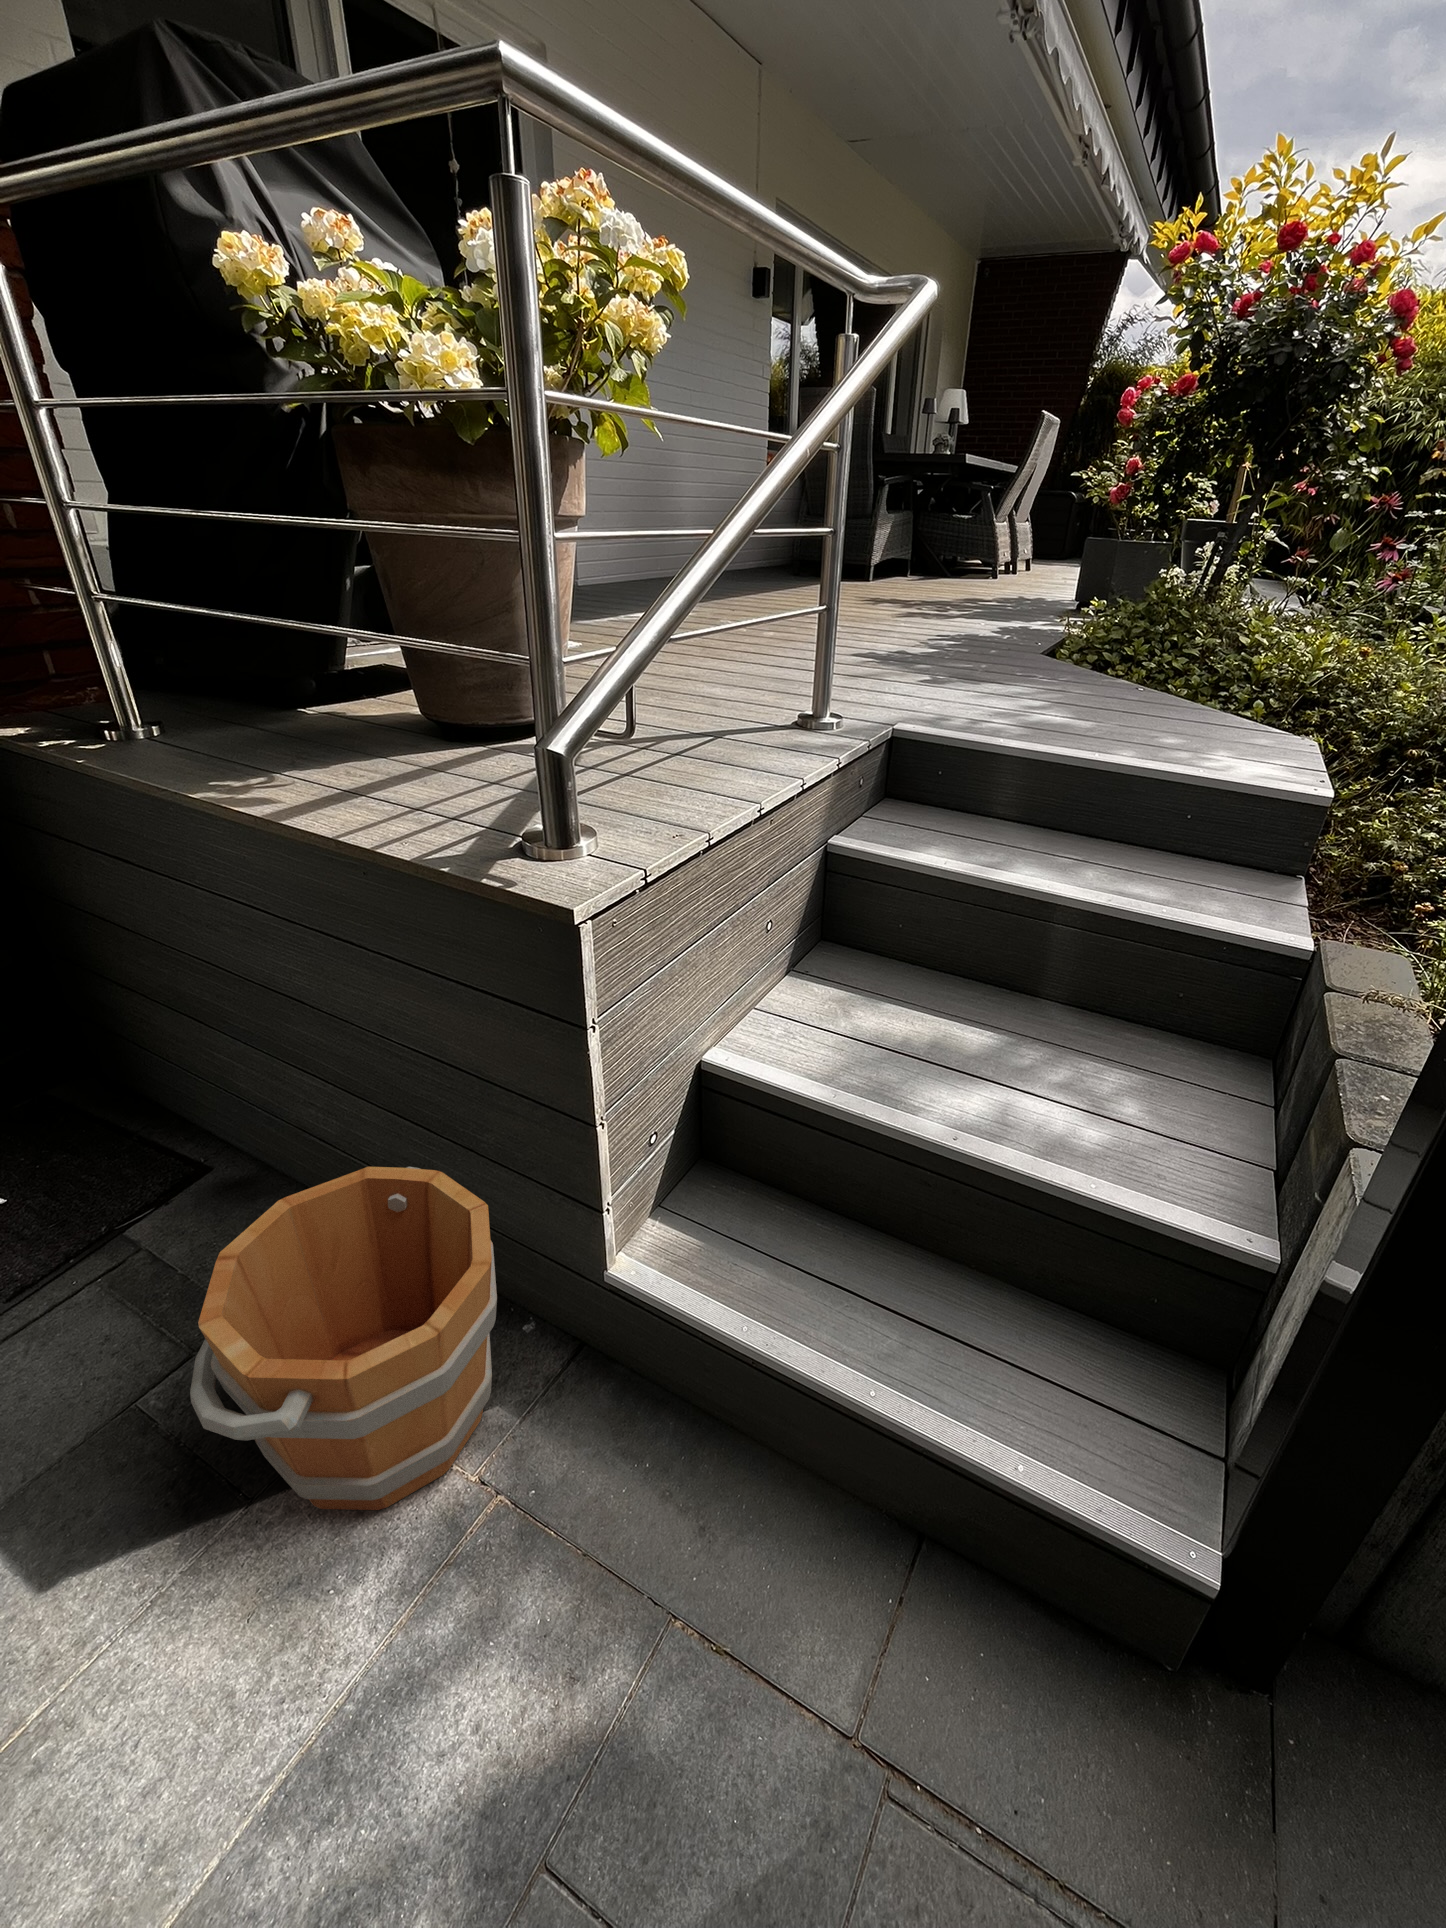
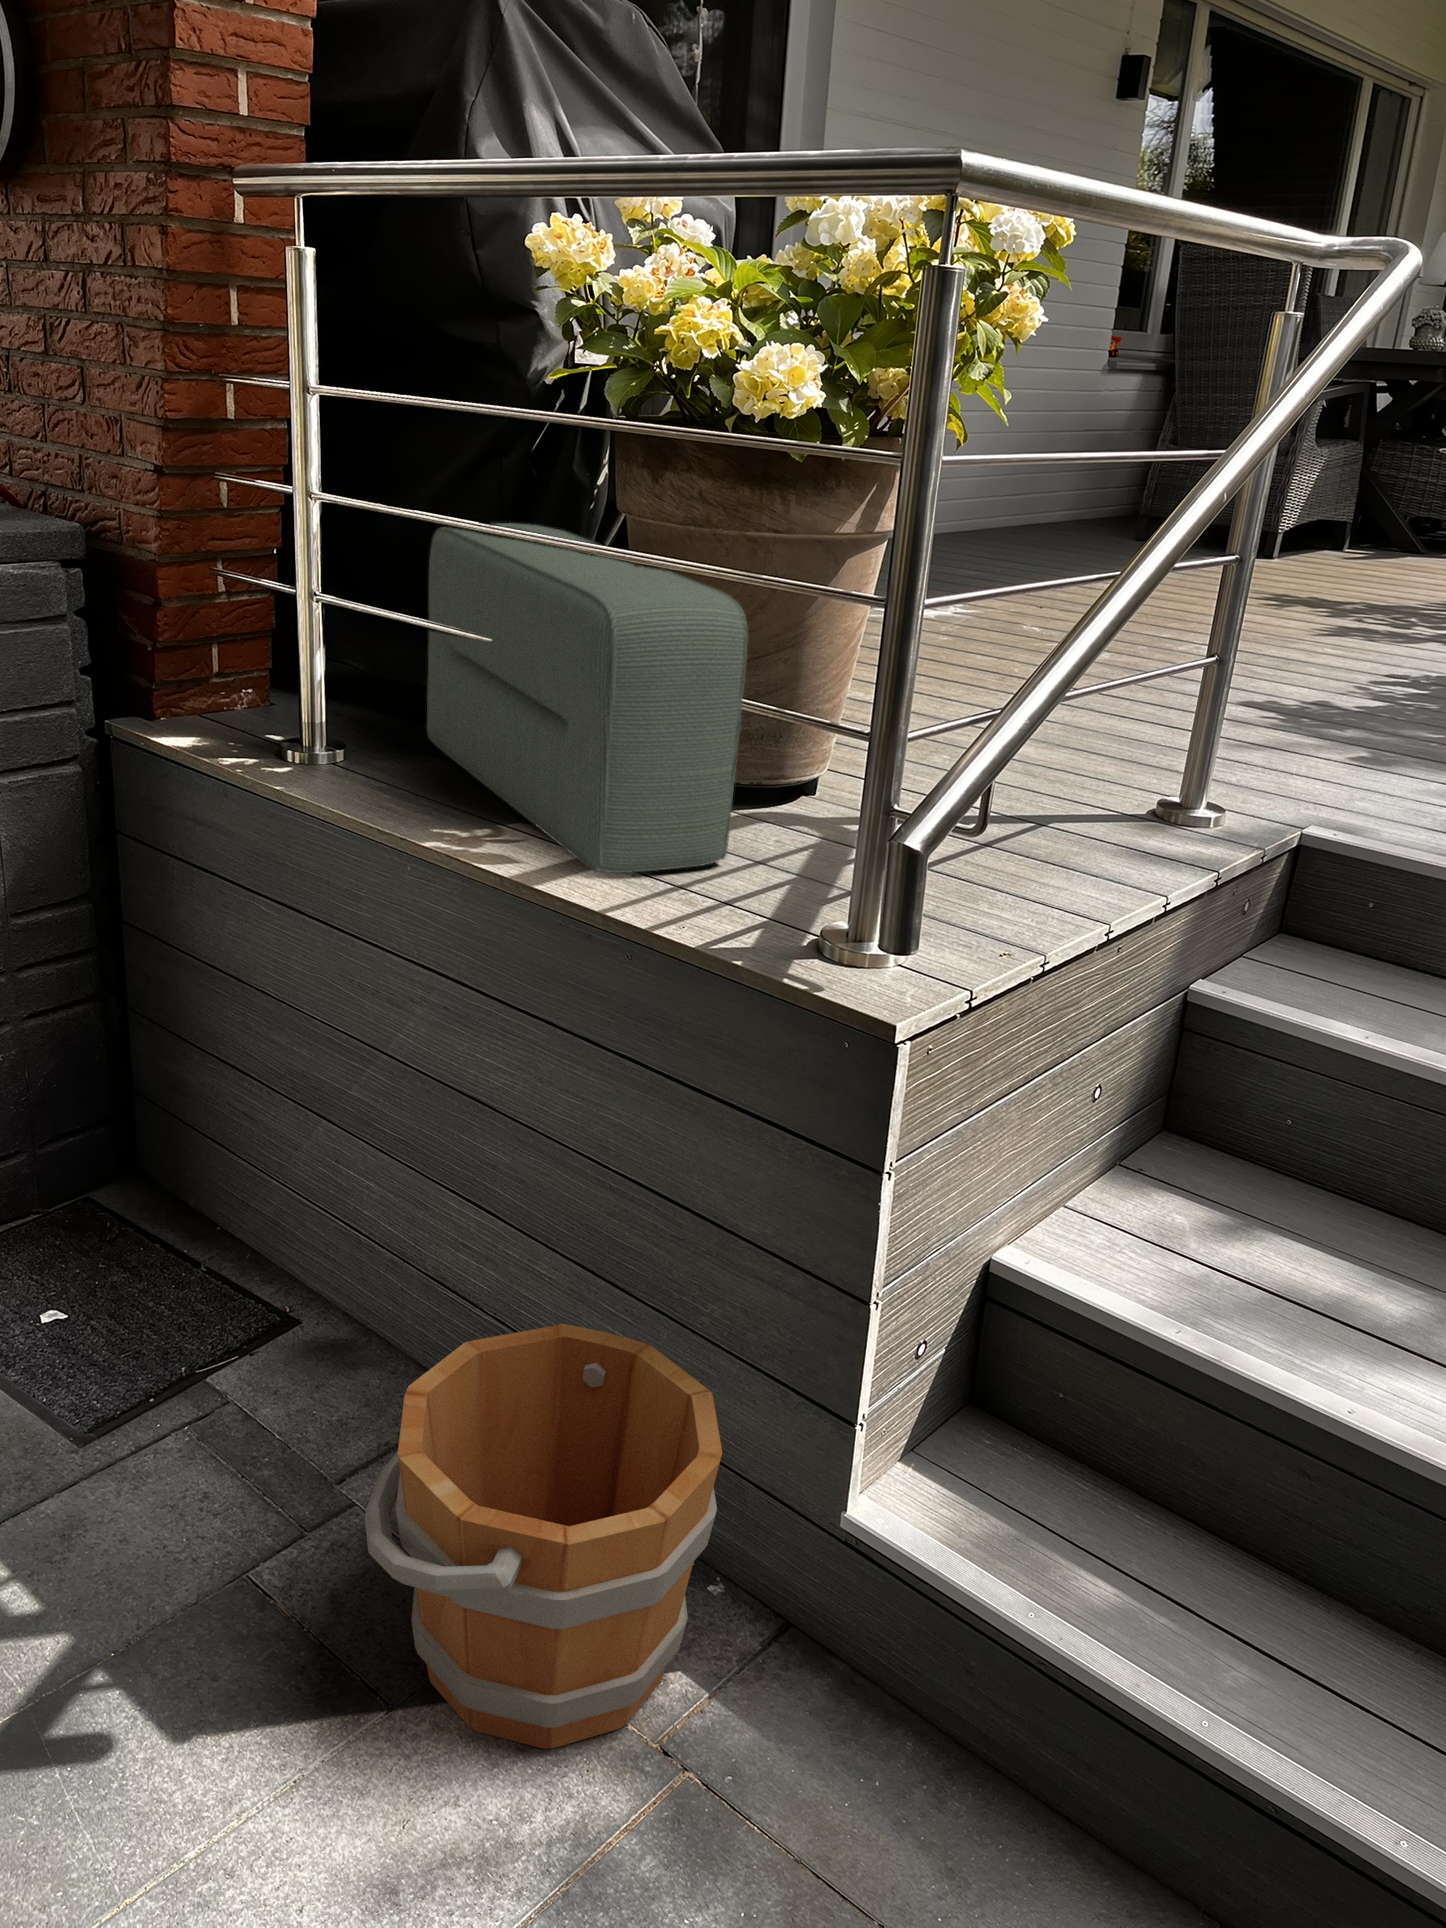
pouf: none [207,534,464,804] -> present [427,523,748,873]

